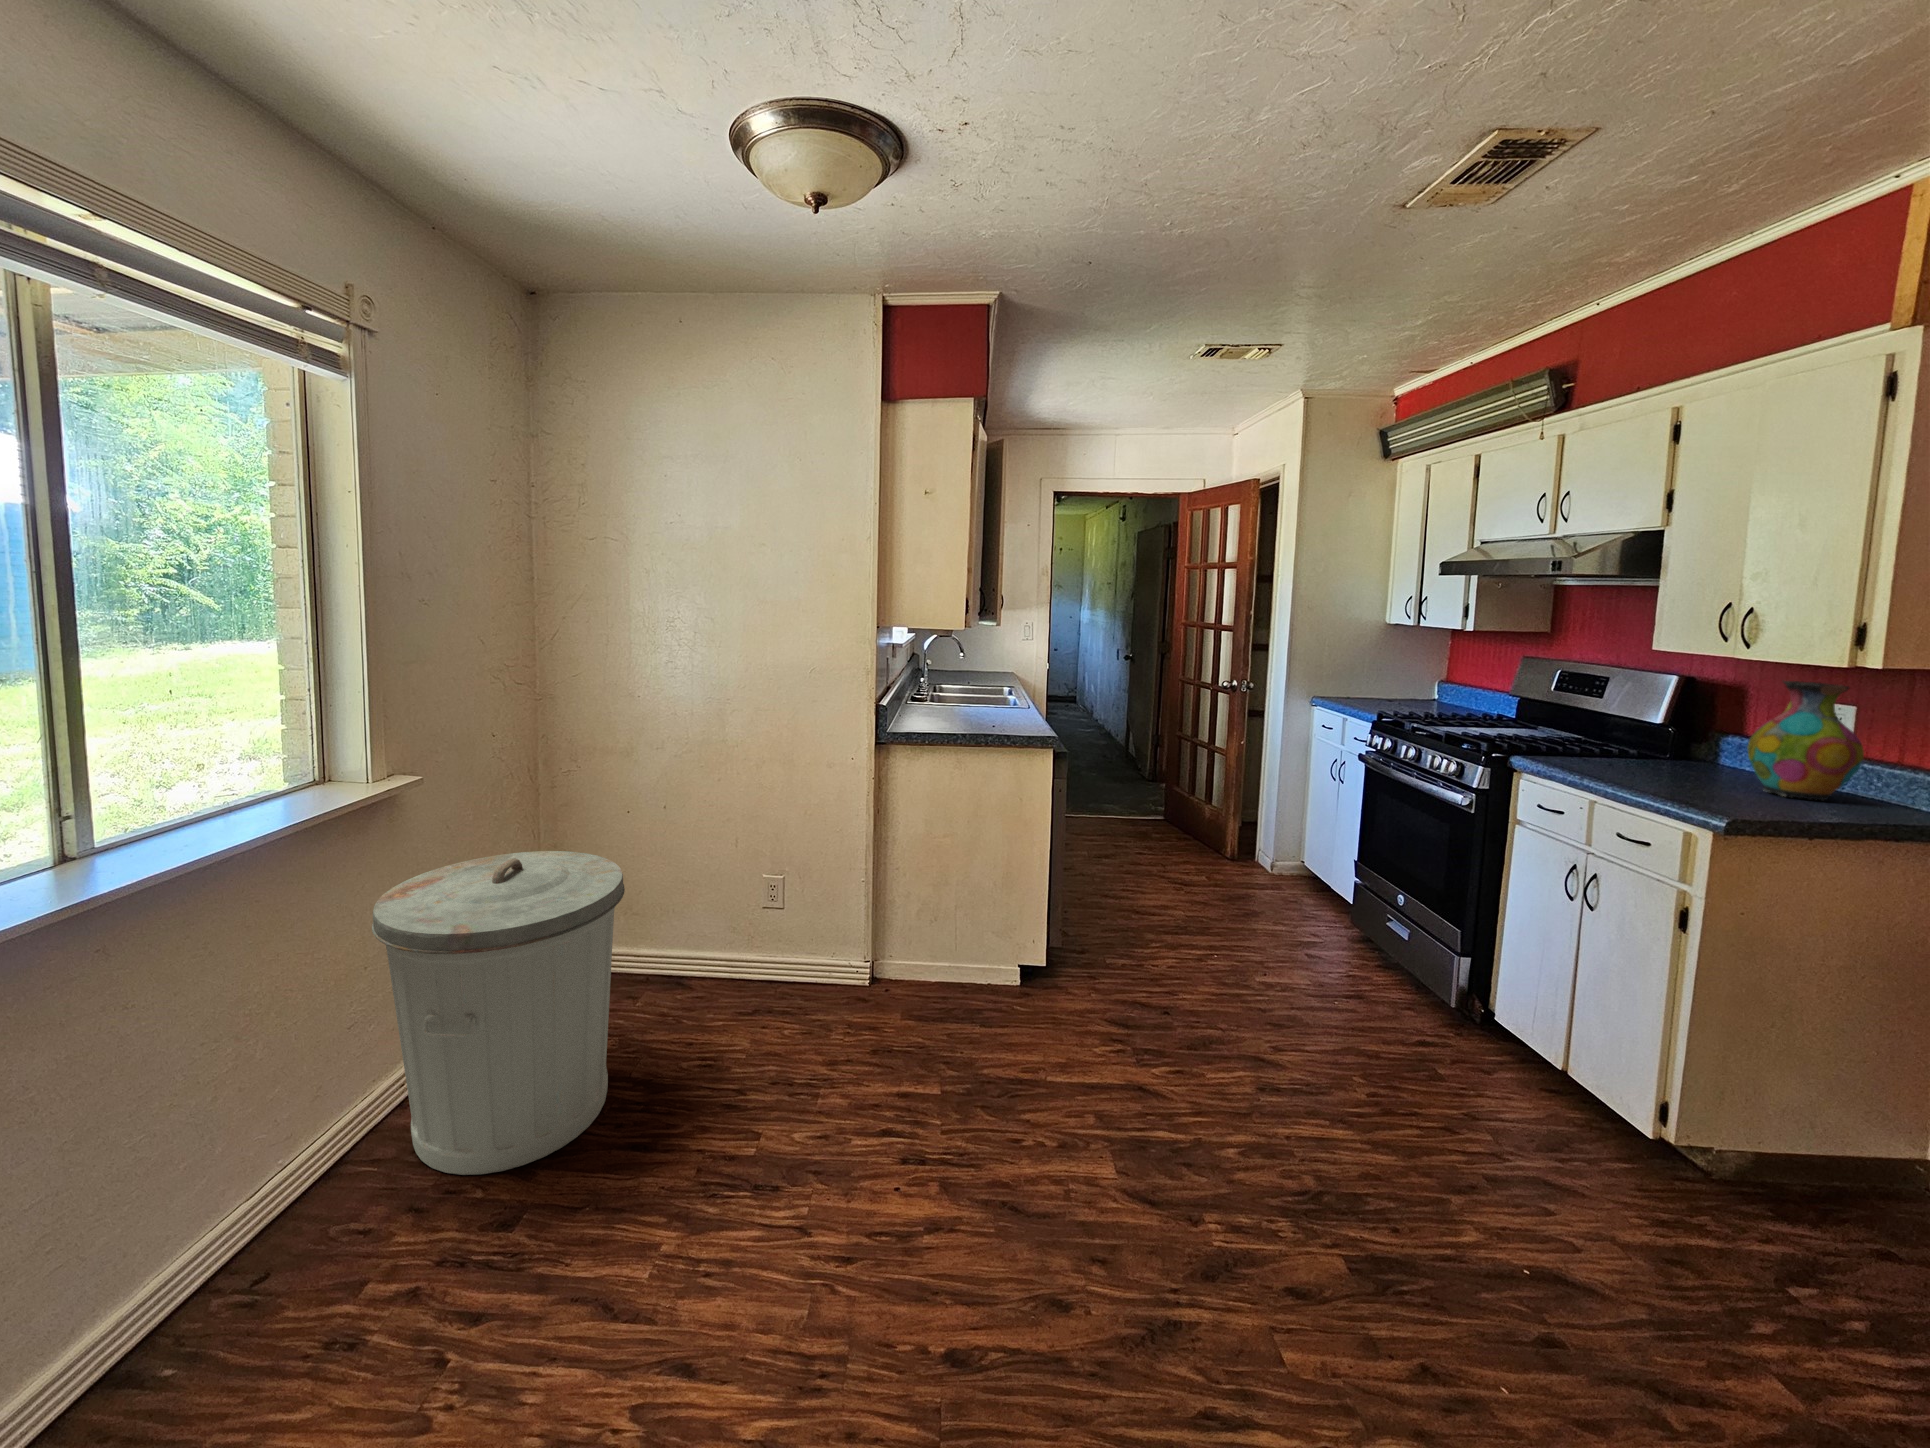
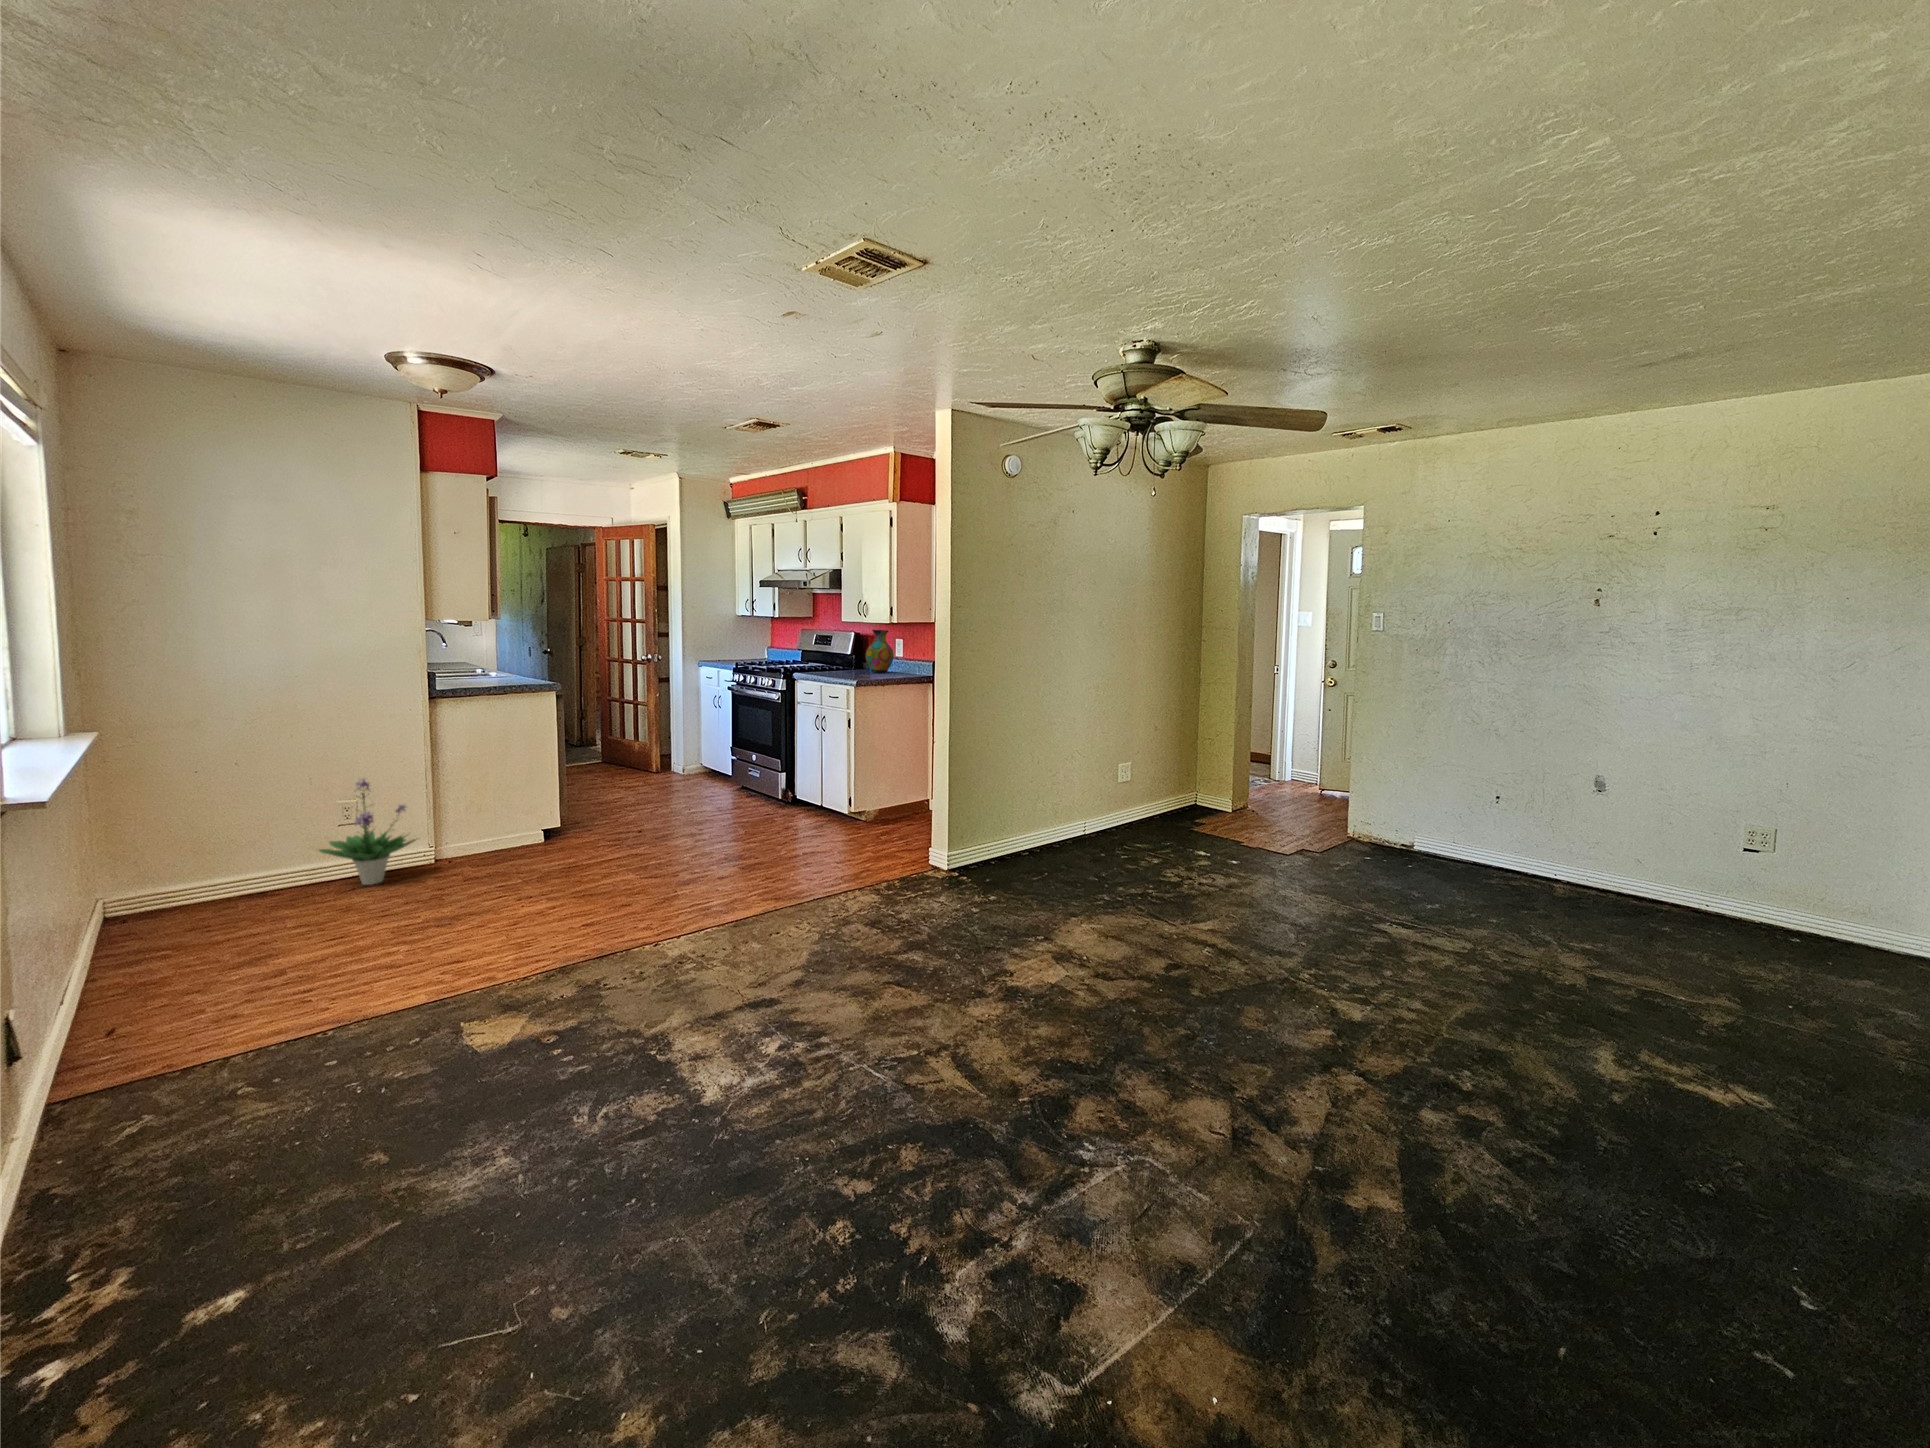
trash can: present [372,851,625,1175] -> none [70,766,297,977]
potted plant: none [727,862,832,1017] -> present [319,778,417,885]

